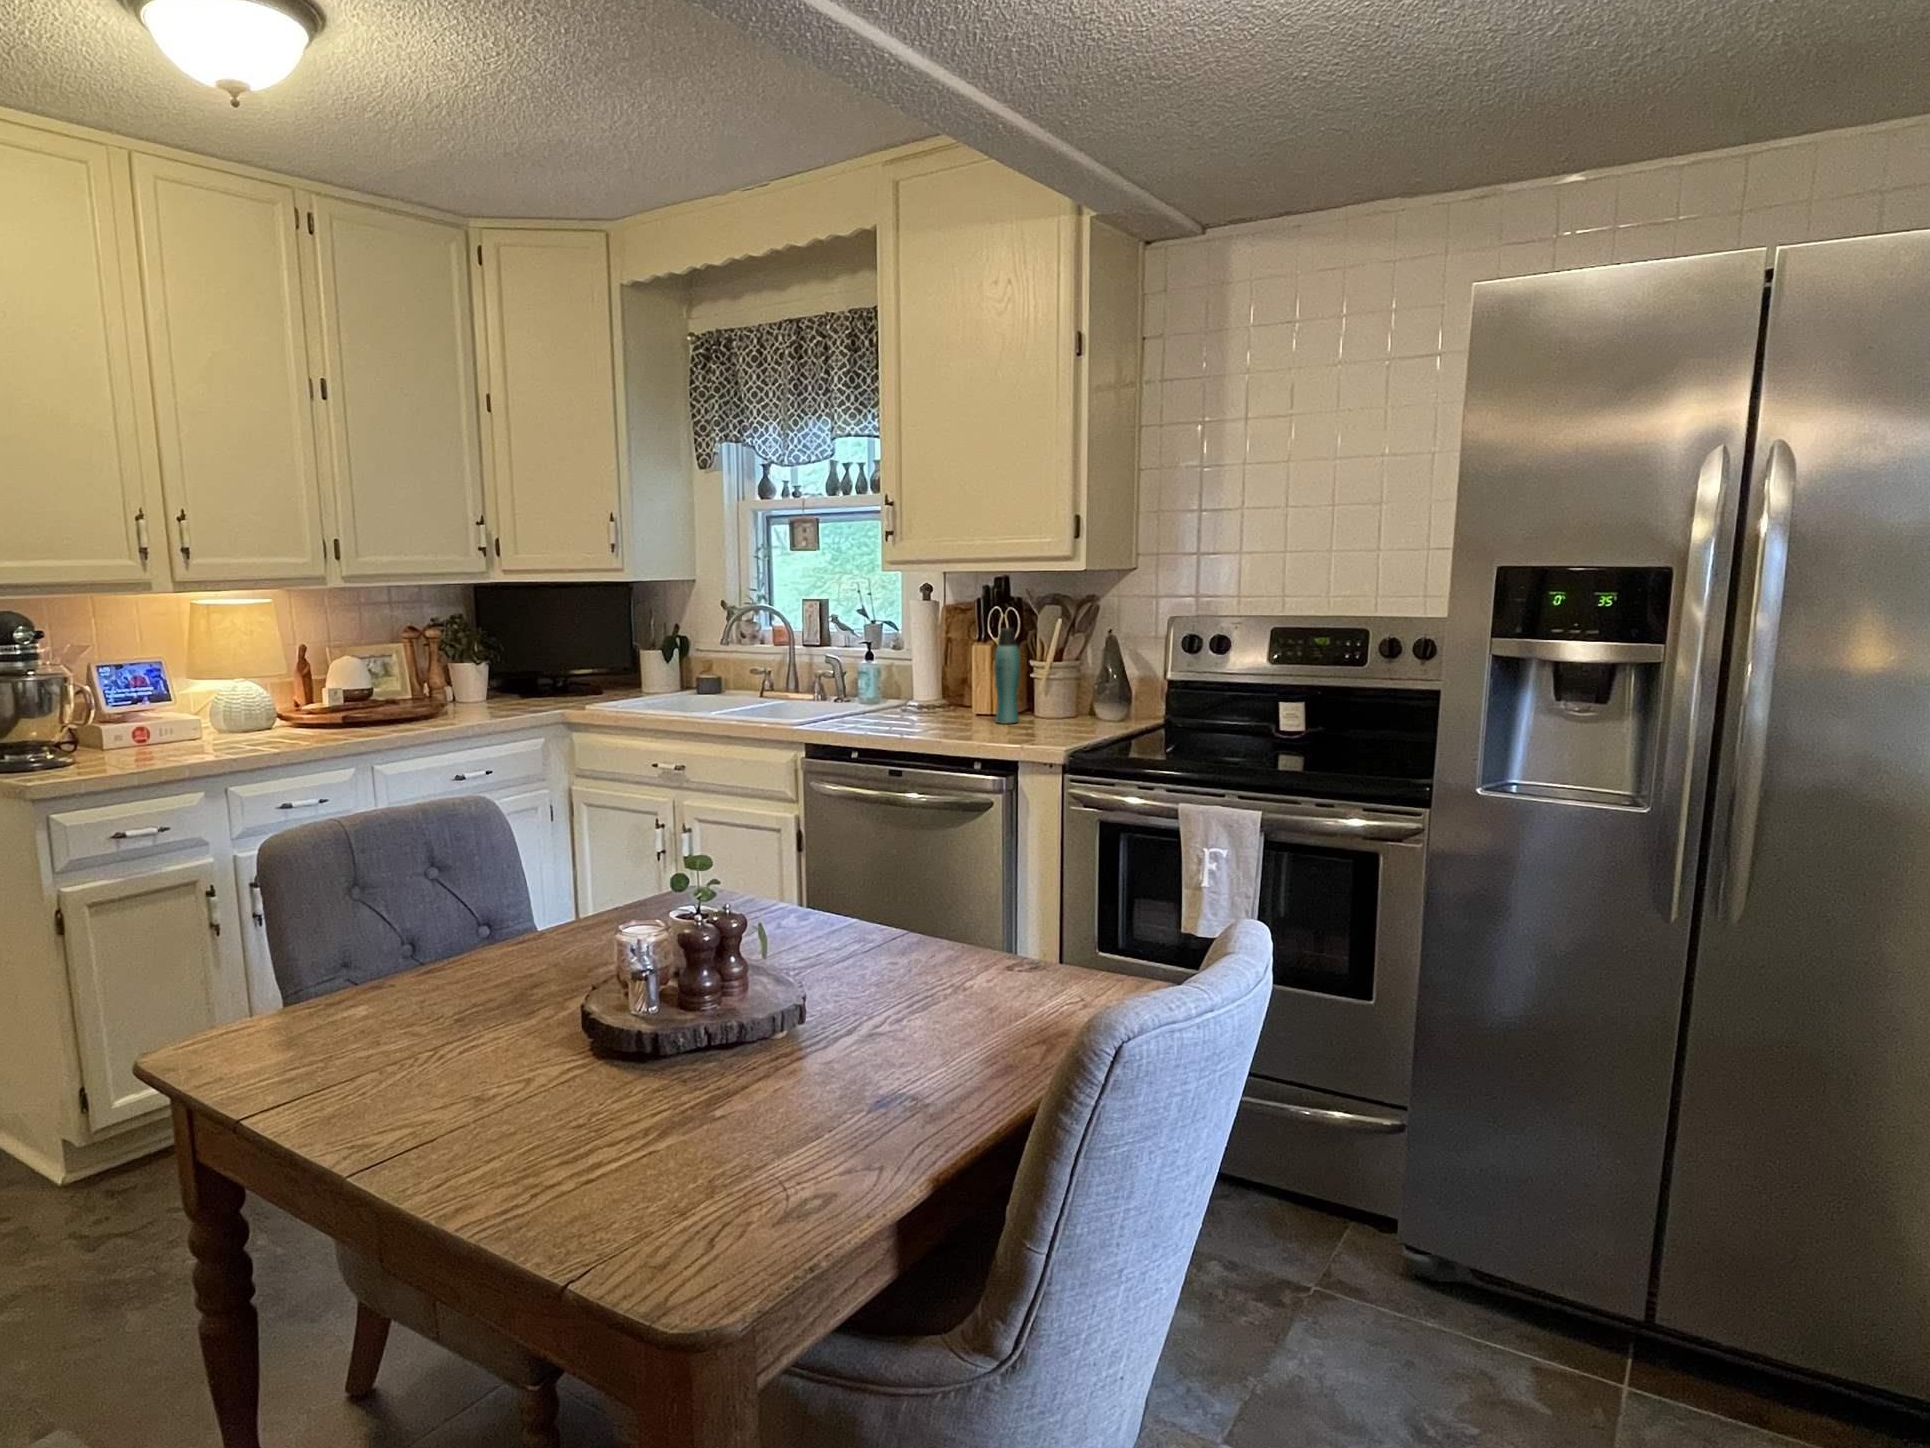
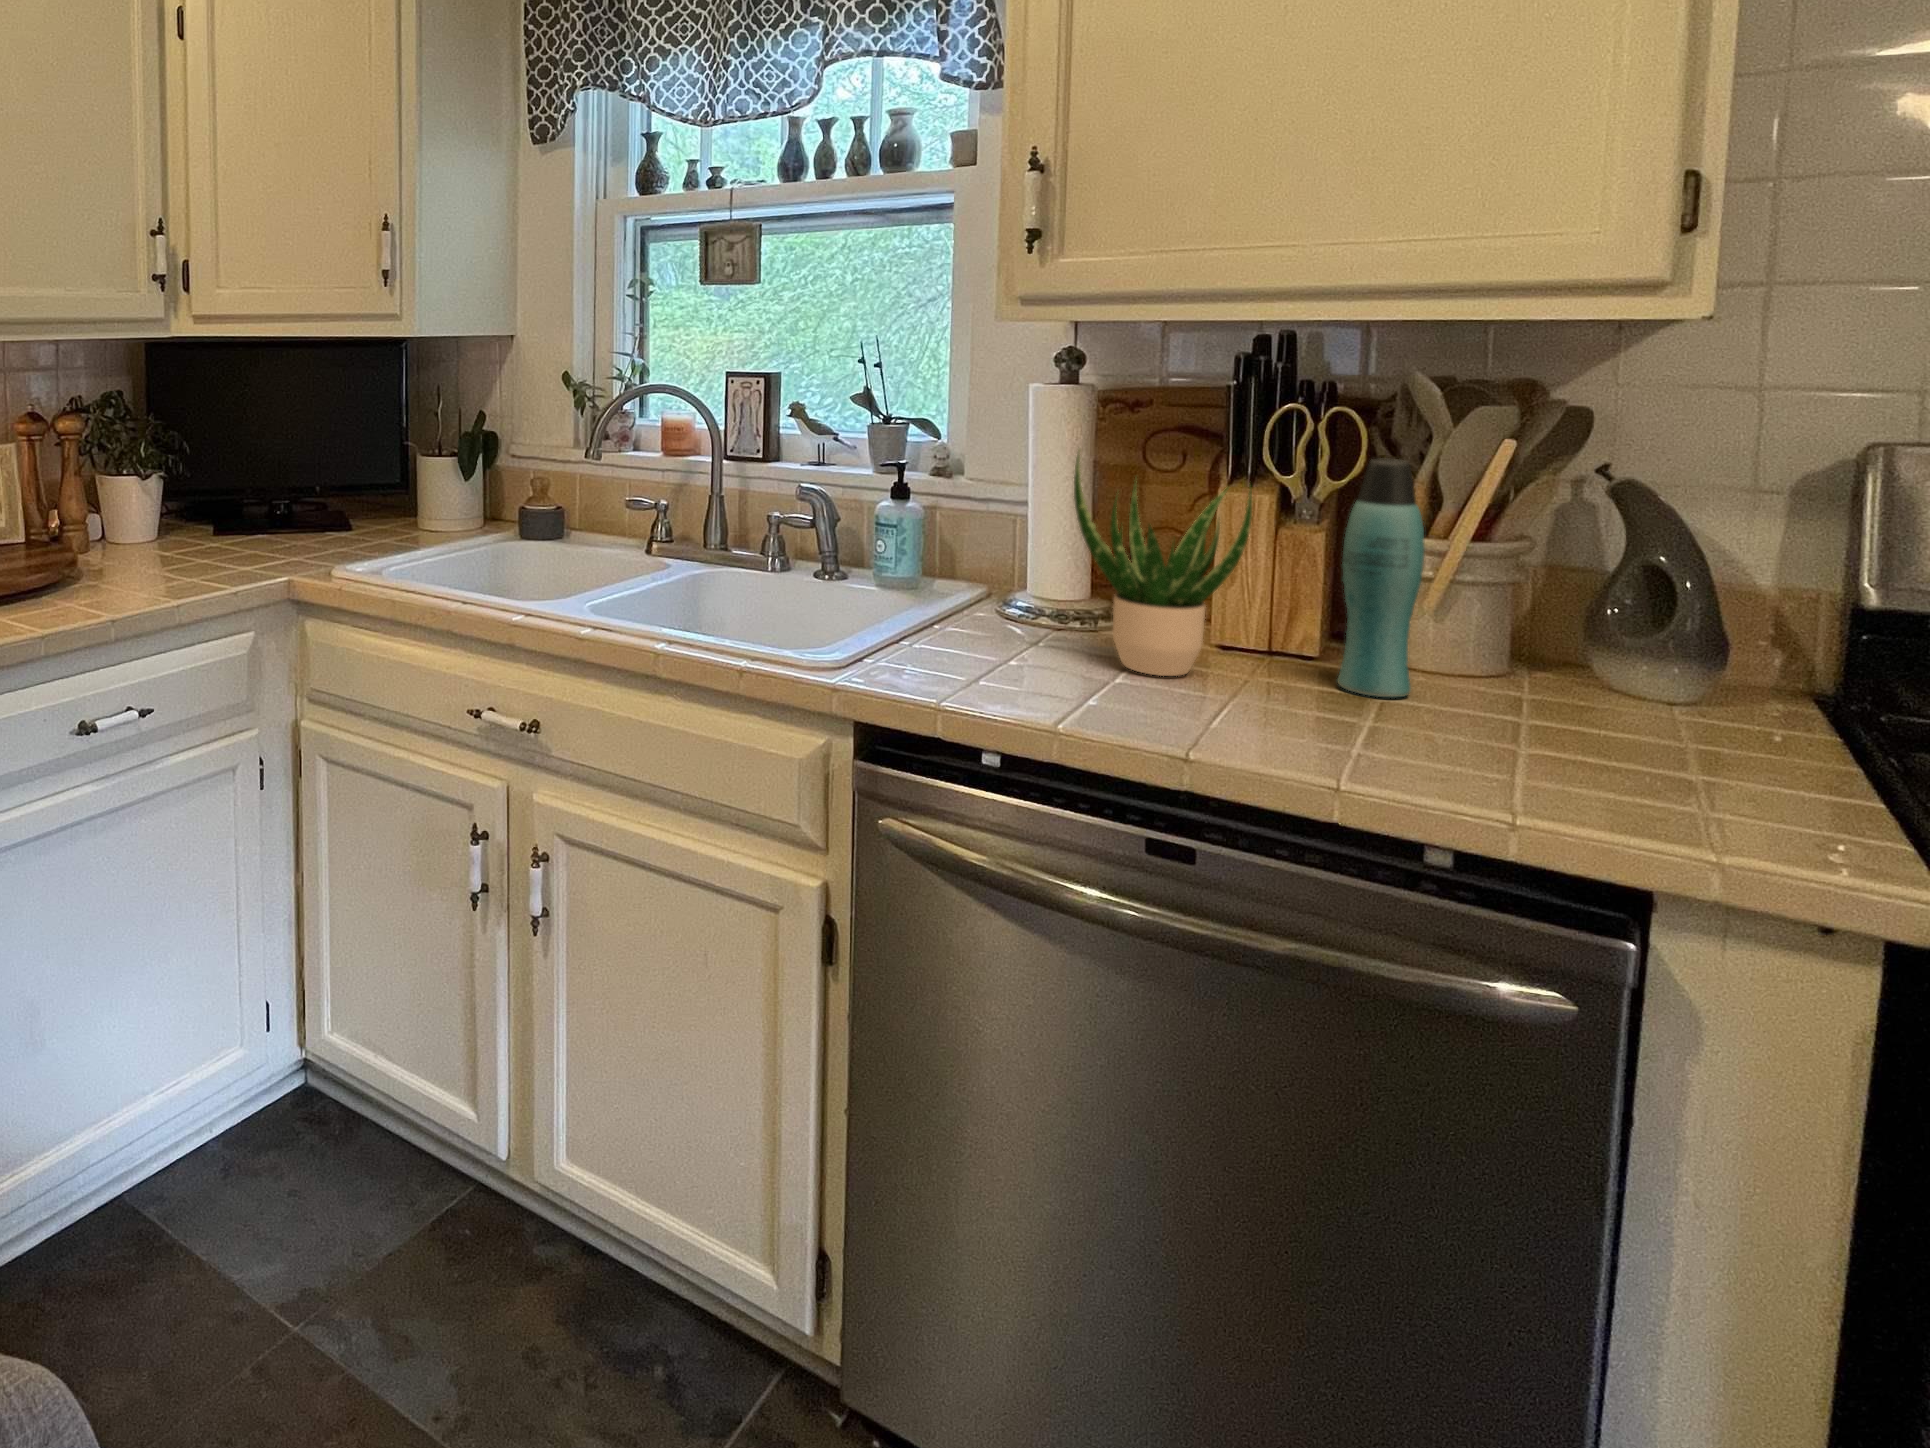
potted plant: none [904,627,965,722] -> present [1074,454,1252,676]

